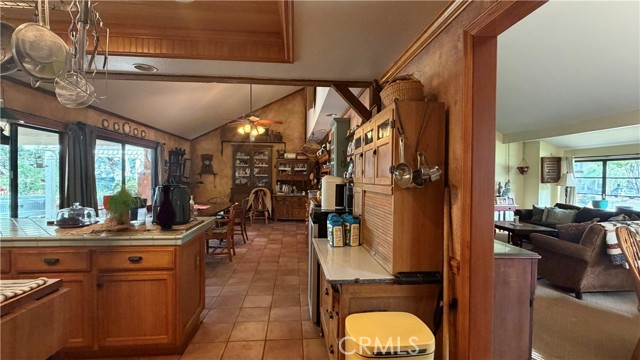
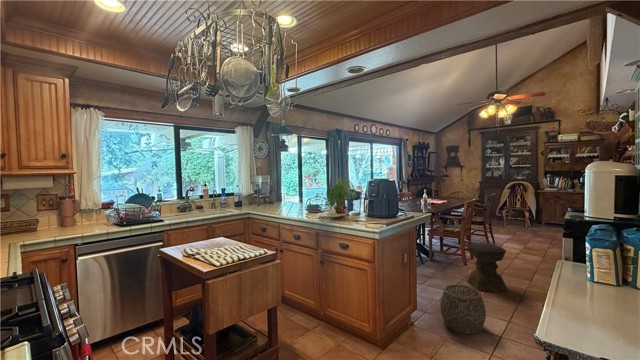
vase: present [156,184,177,230] -> none [361,177,379,222]
stool: none [236,238,267,279] -> present [467,243,508,292]
woven basket: none [226,274,261,314] -> present [440,285,486,334]

